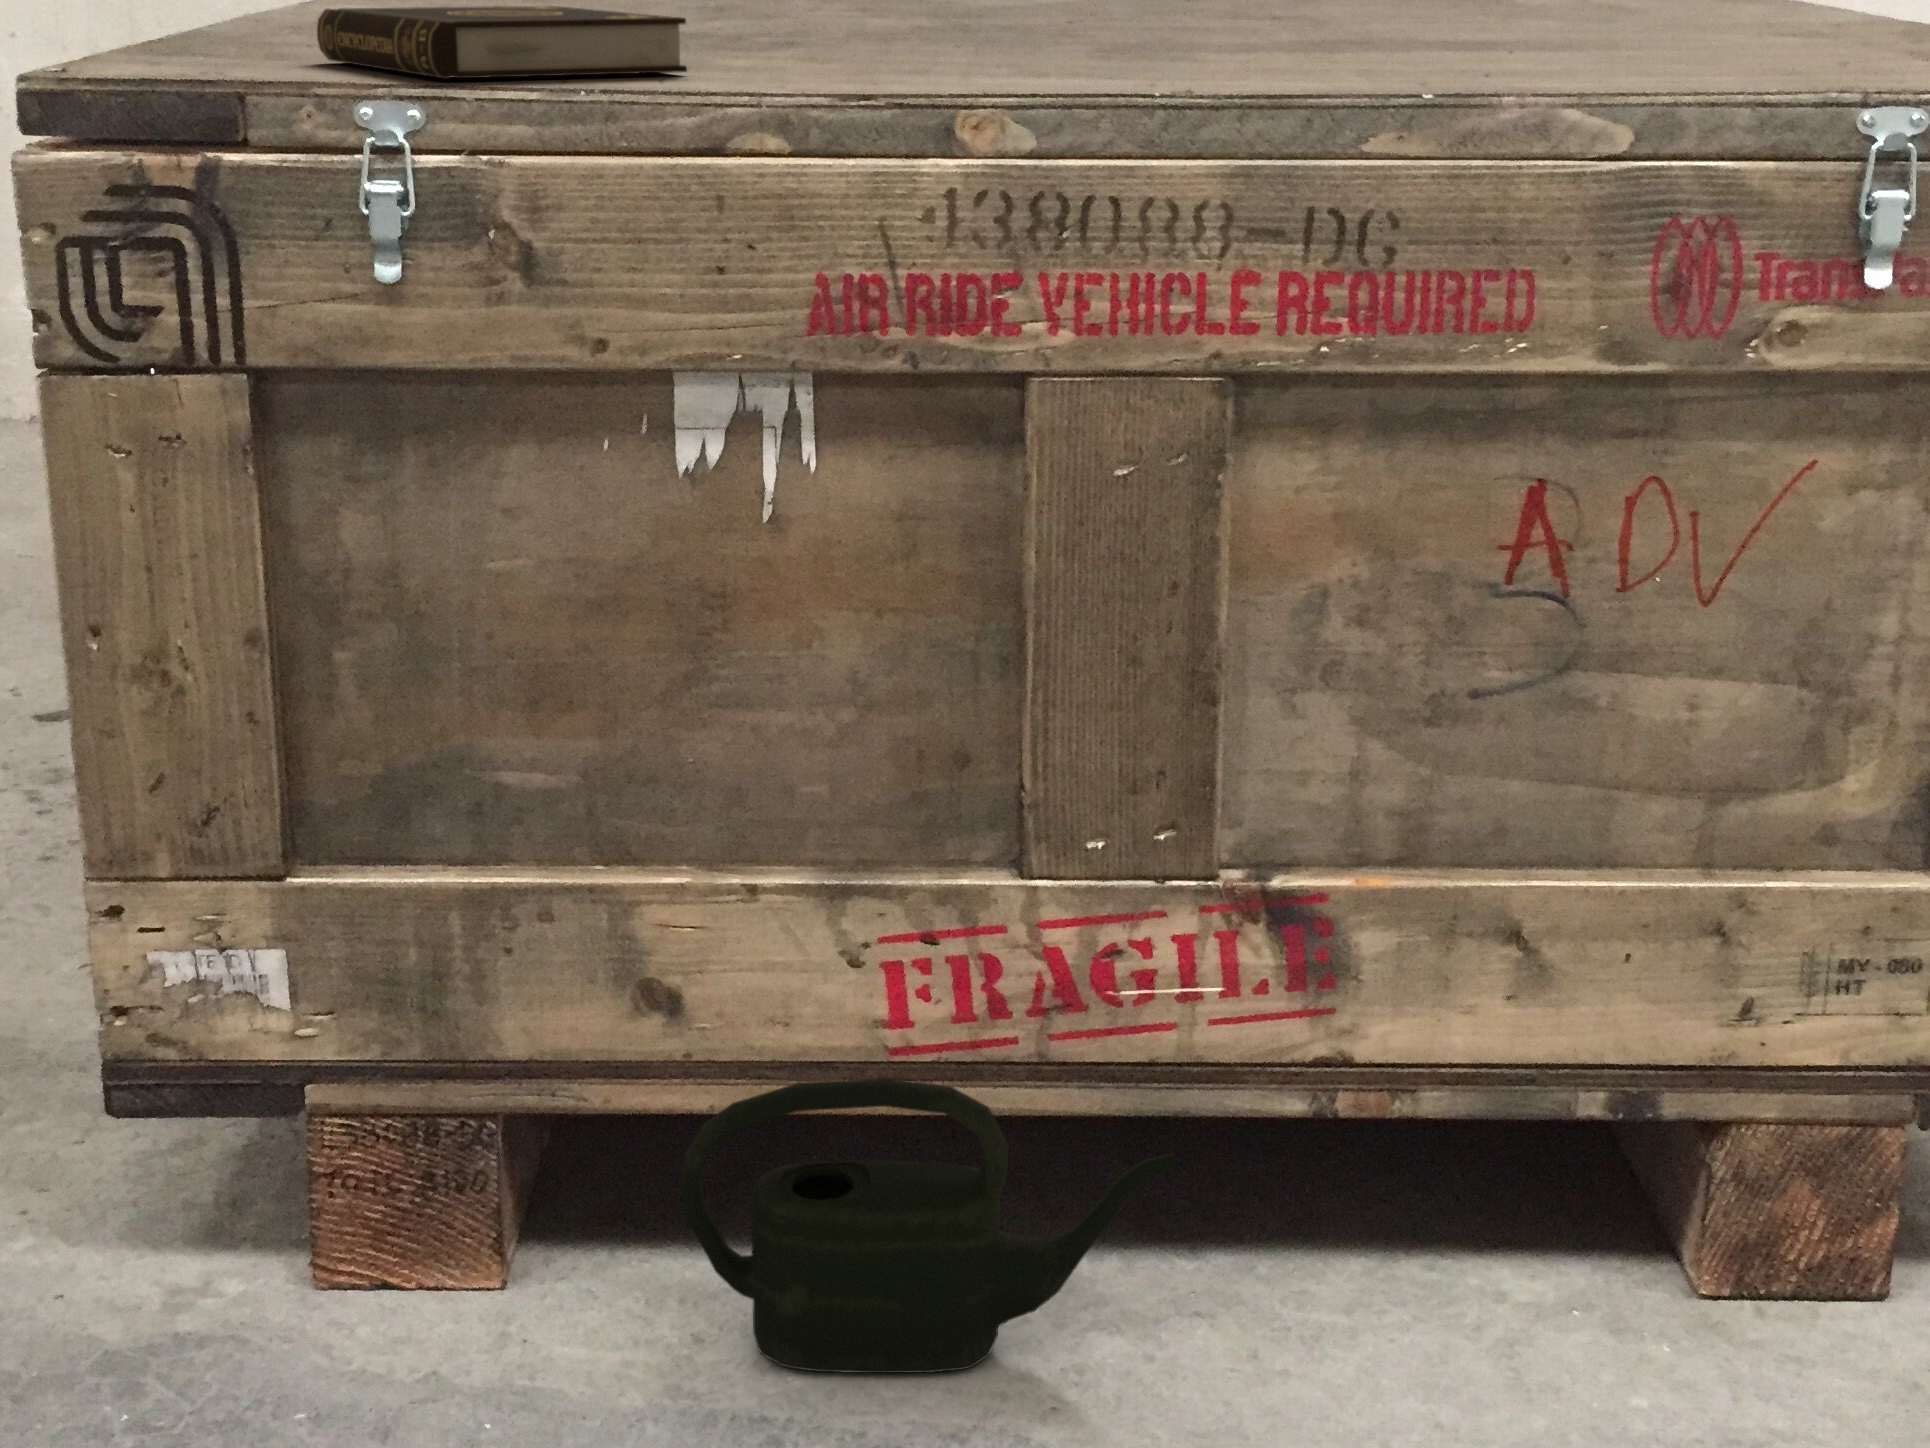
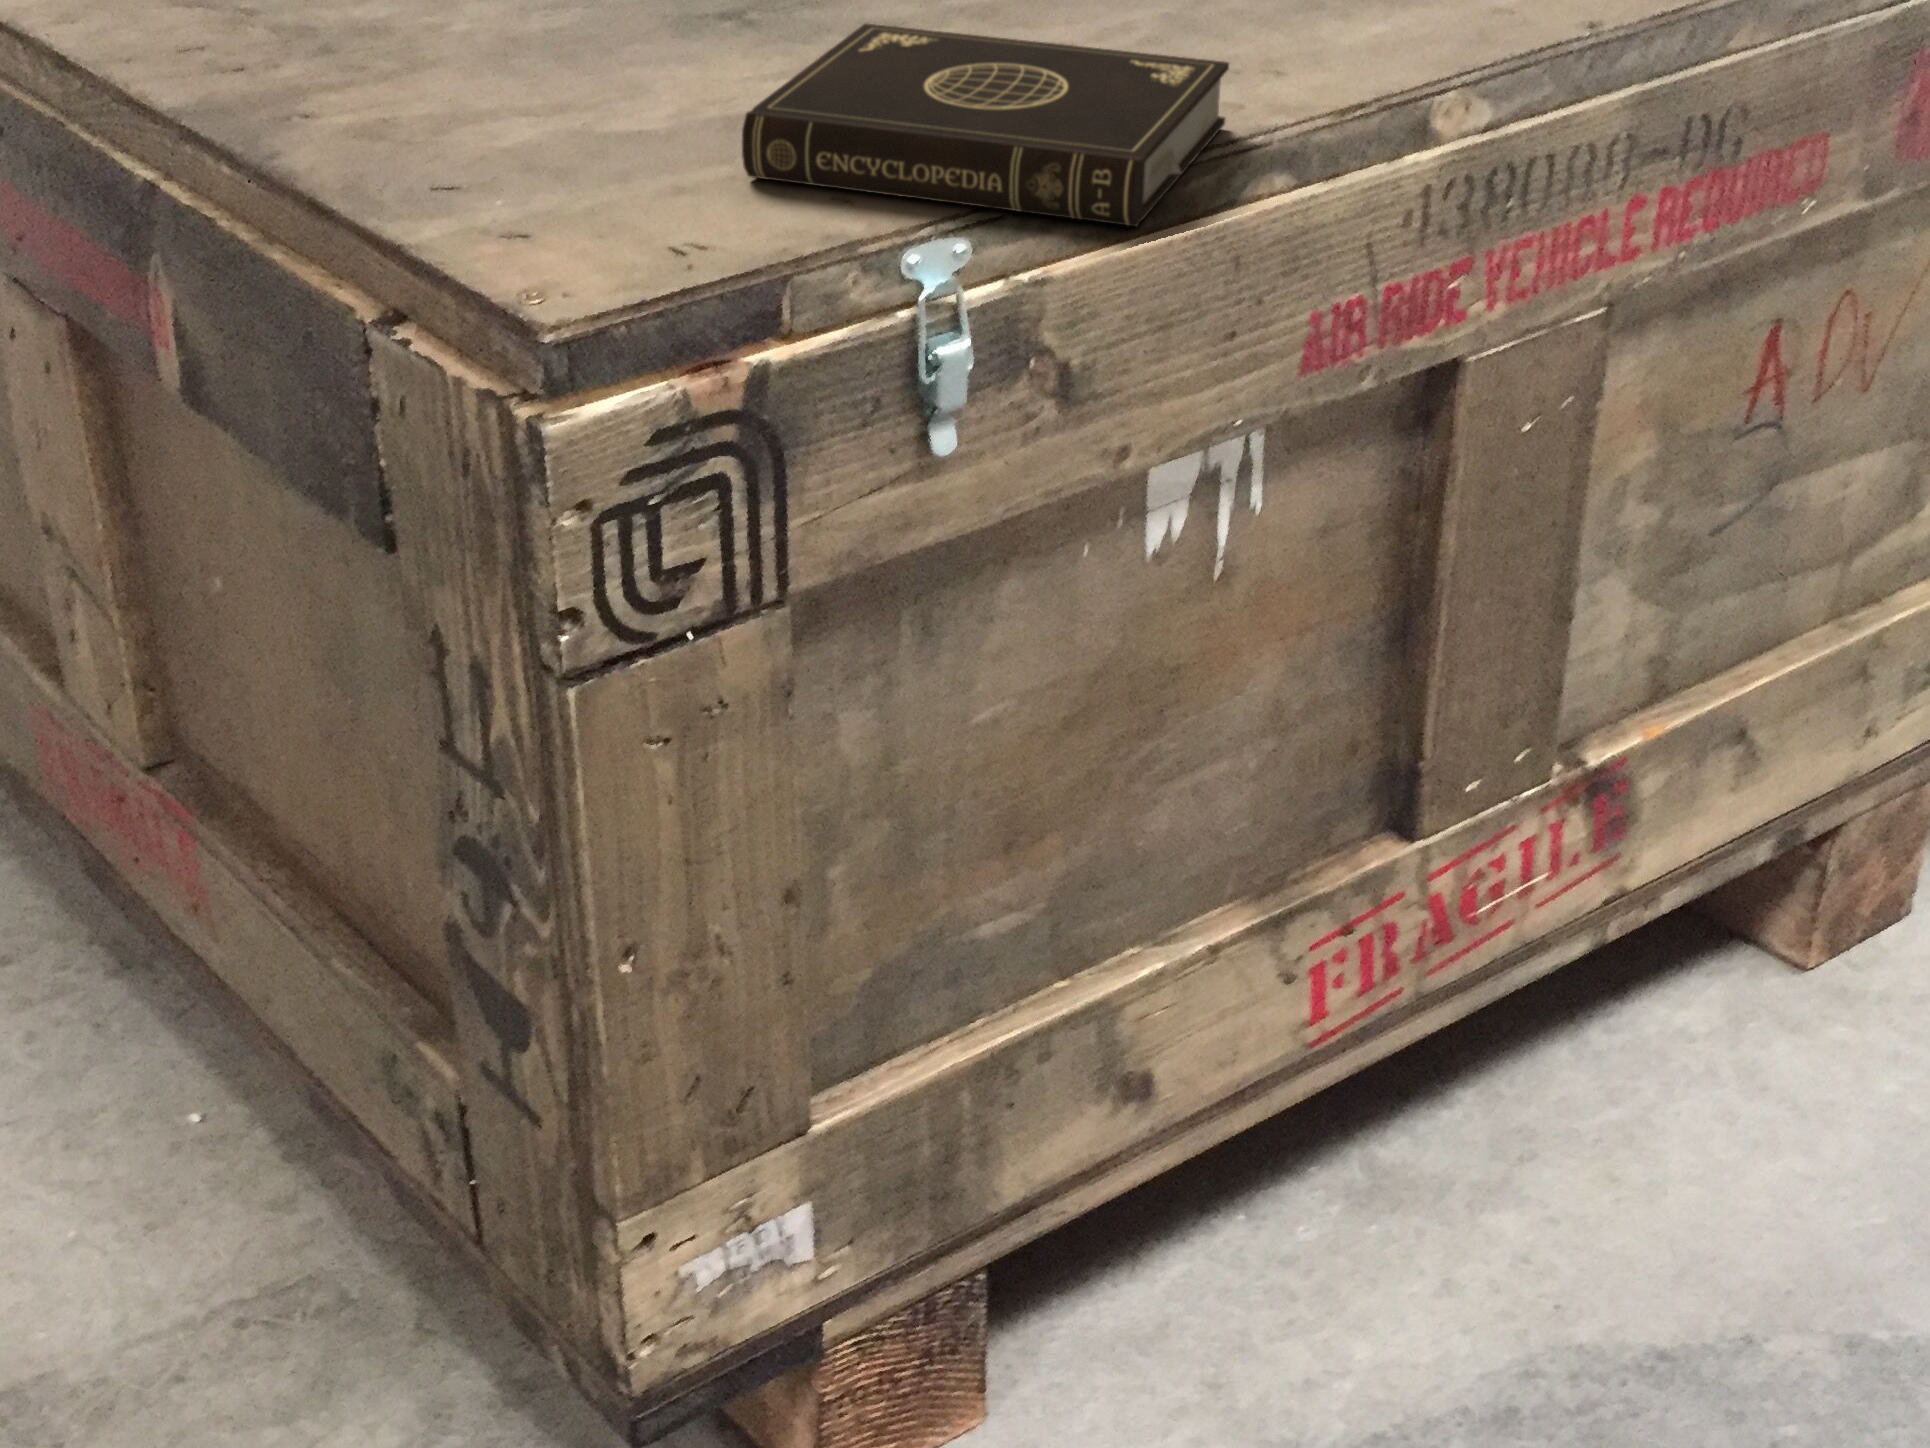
watering can: present [682,1078,1175,1373] -> none [1231,1039,1595,1373]

